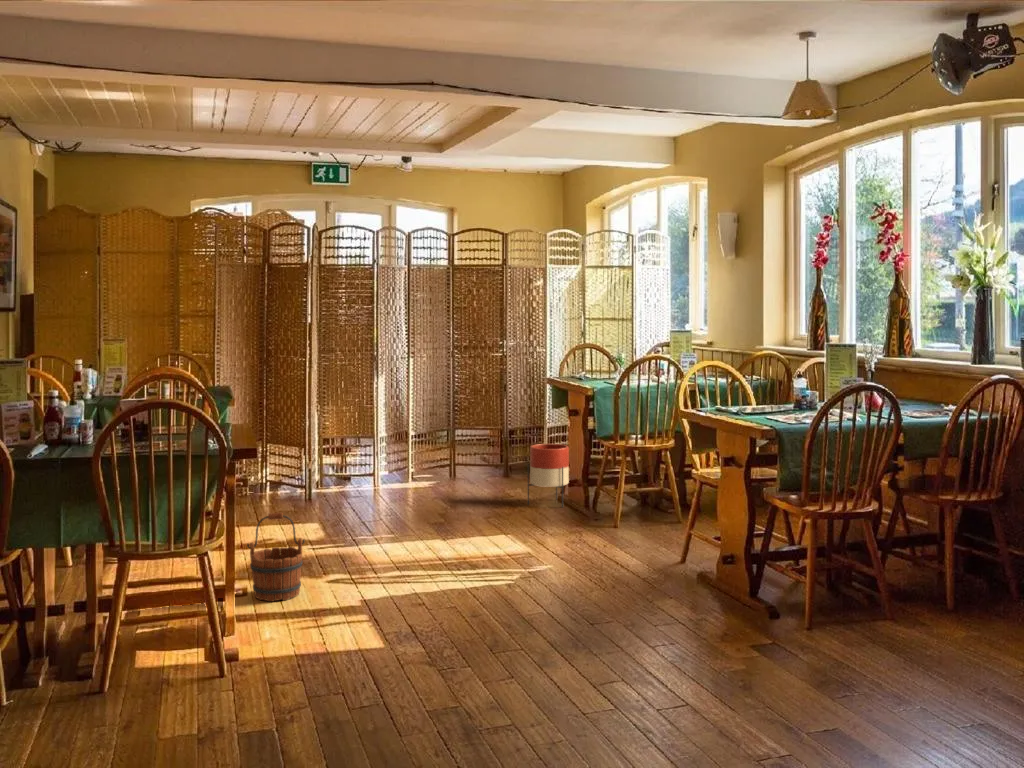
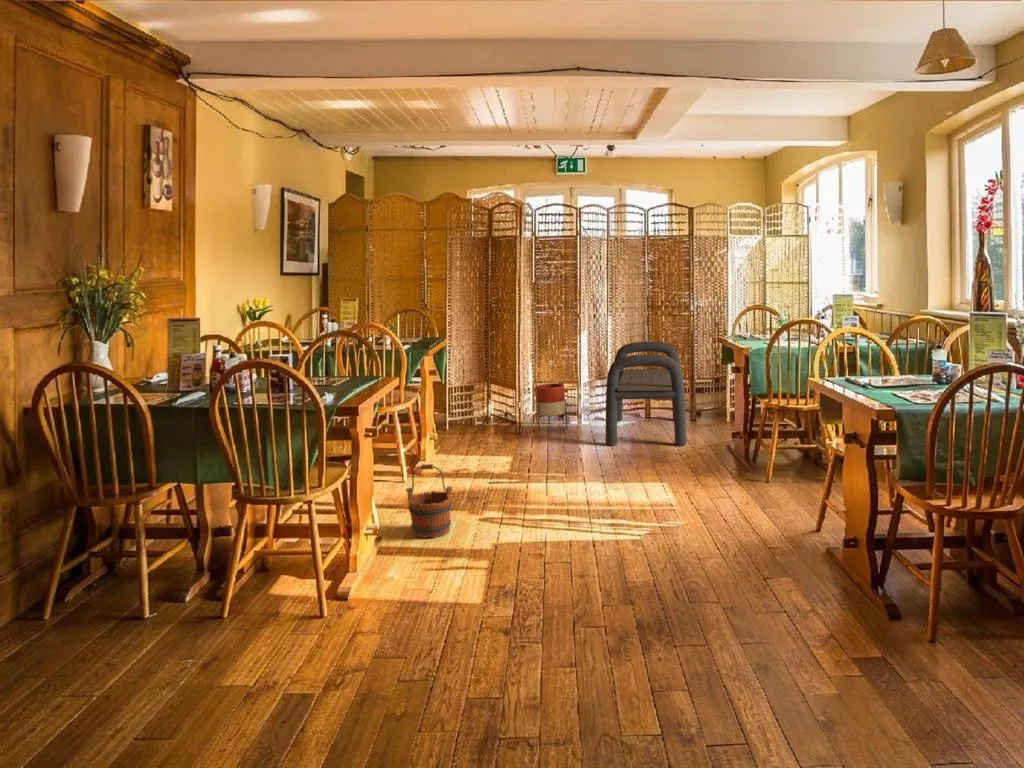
bench: none [413,385,514,504] -> present [606,342,687,446]
planter: present [528,444,569,507] -> present [535,383,567,431]

